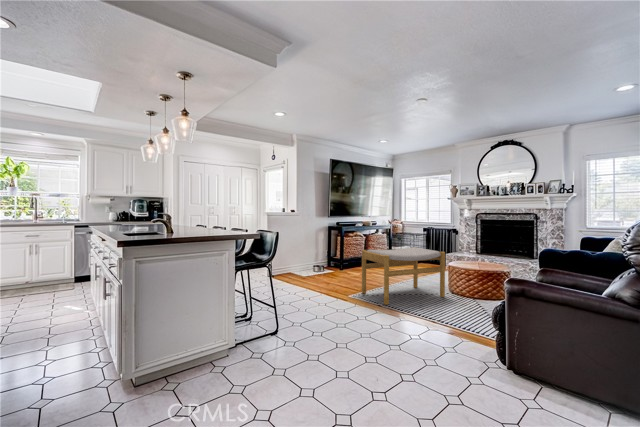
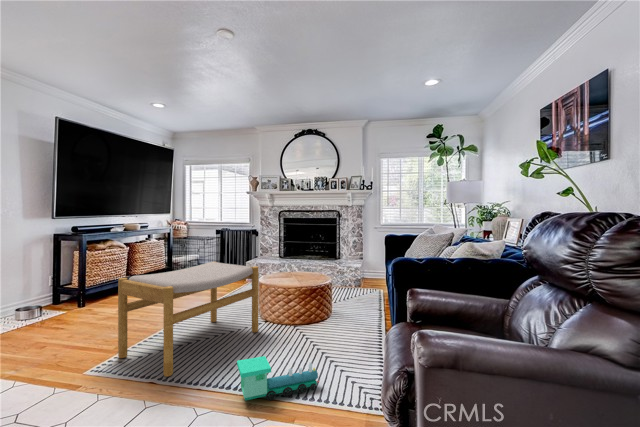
toy train: none [422,300,476,328] -> present [237,356,319,400]

